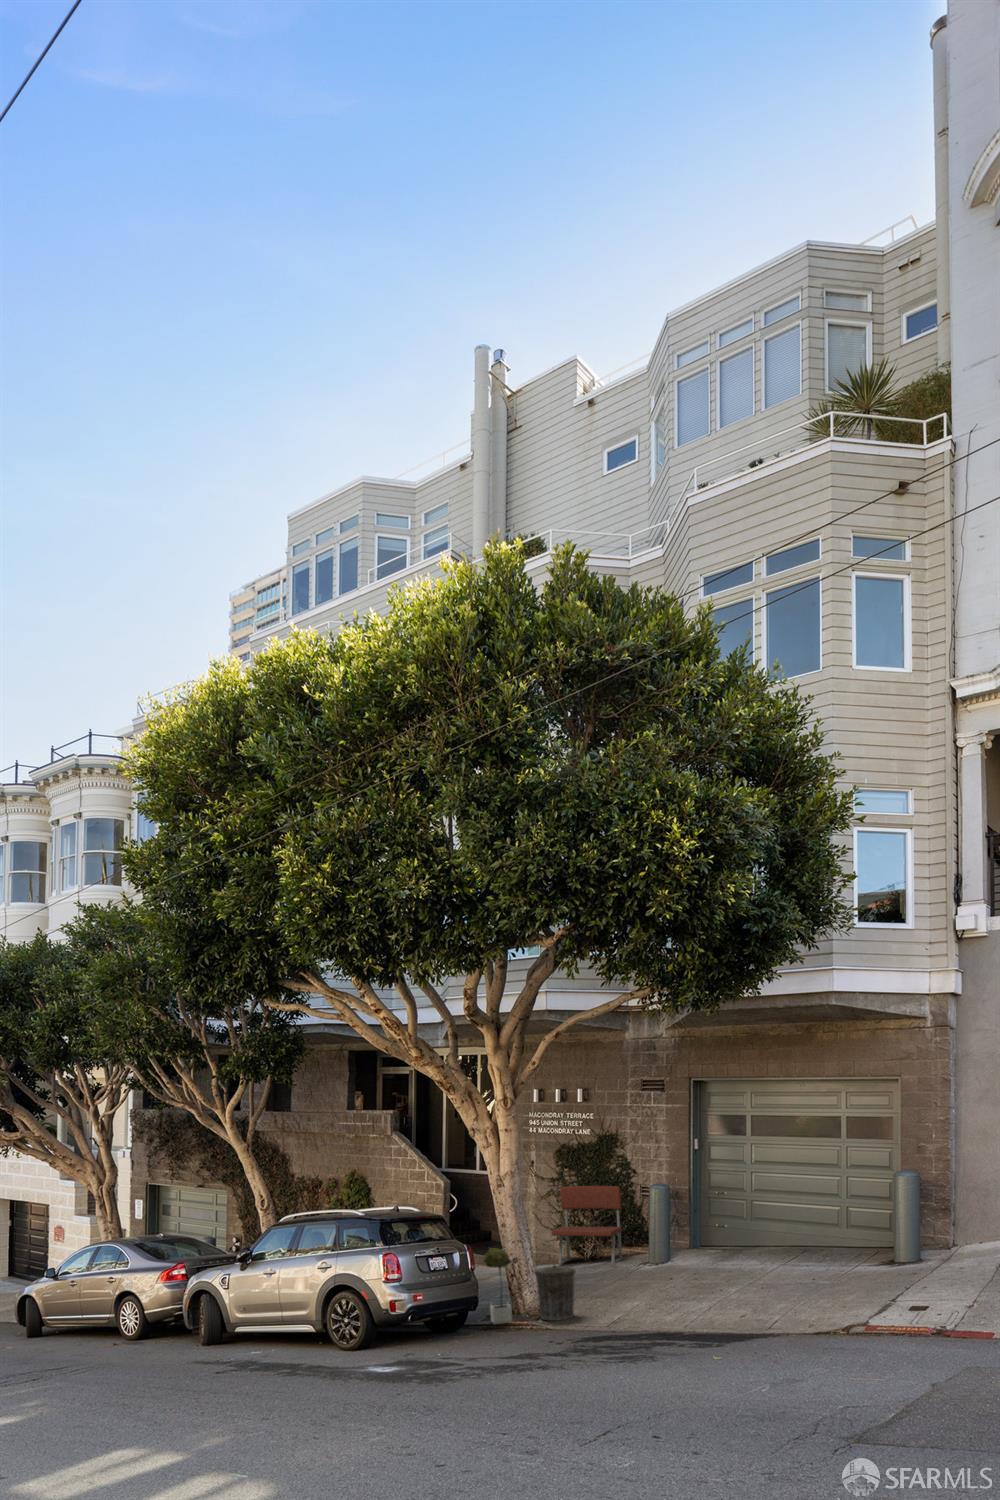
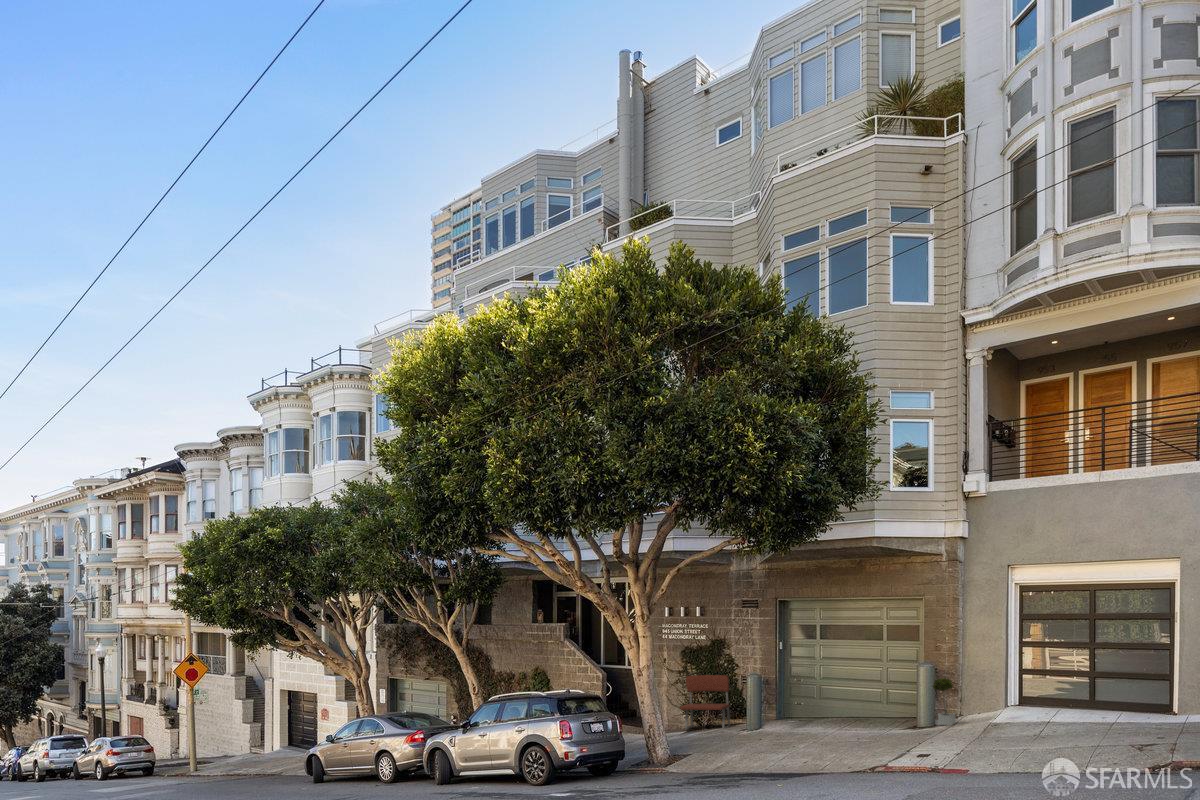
potted tree: present [484,1248,513,1324] -> present [933,678,956,725]
trash can: present [535,1265,575,1321] -> none [664,728,692,765]

